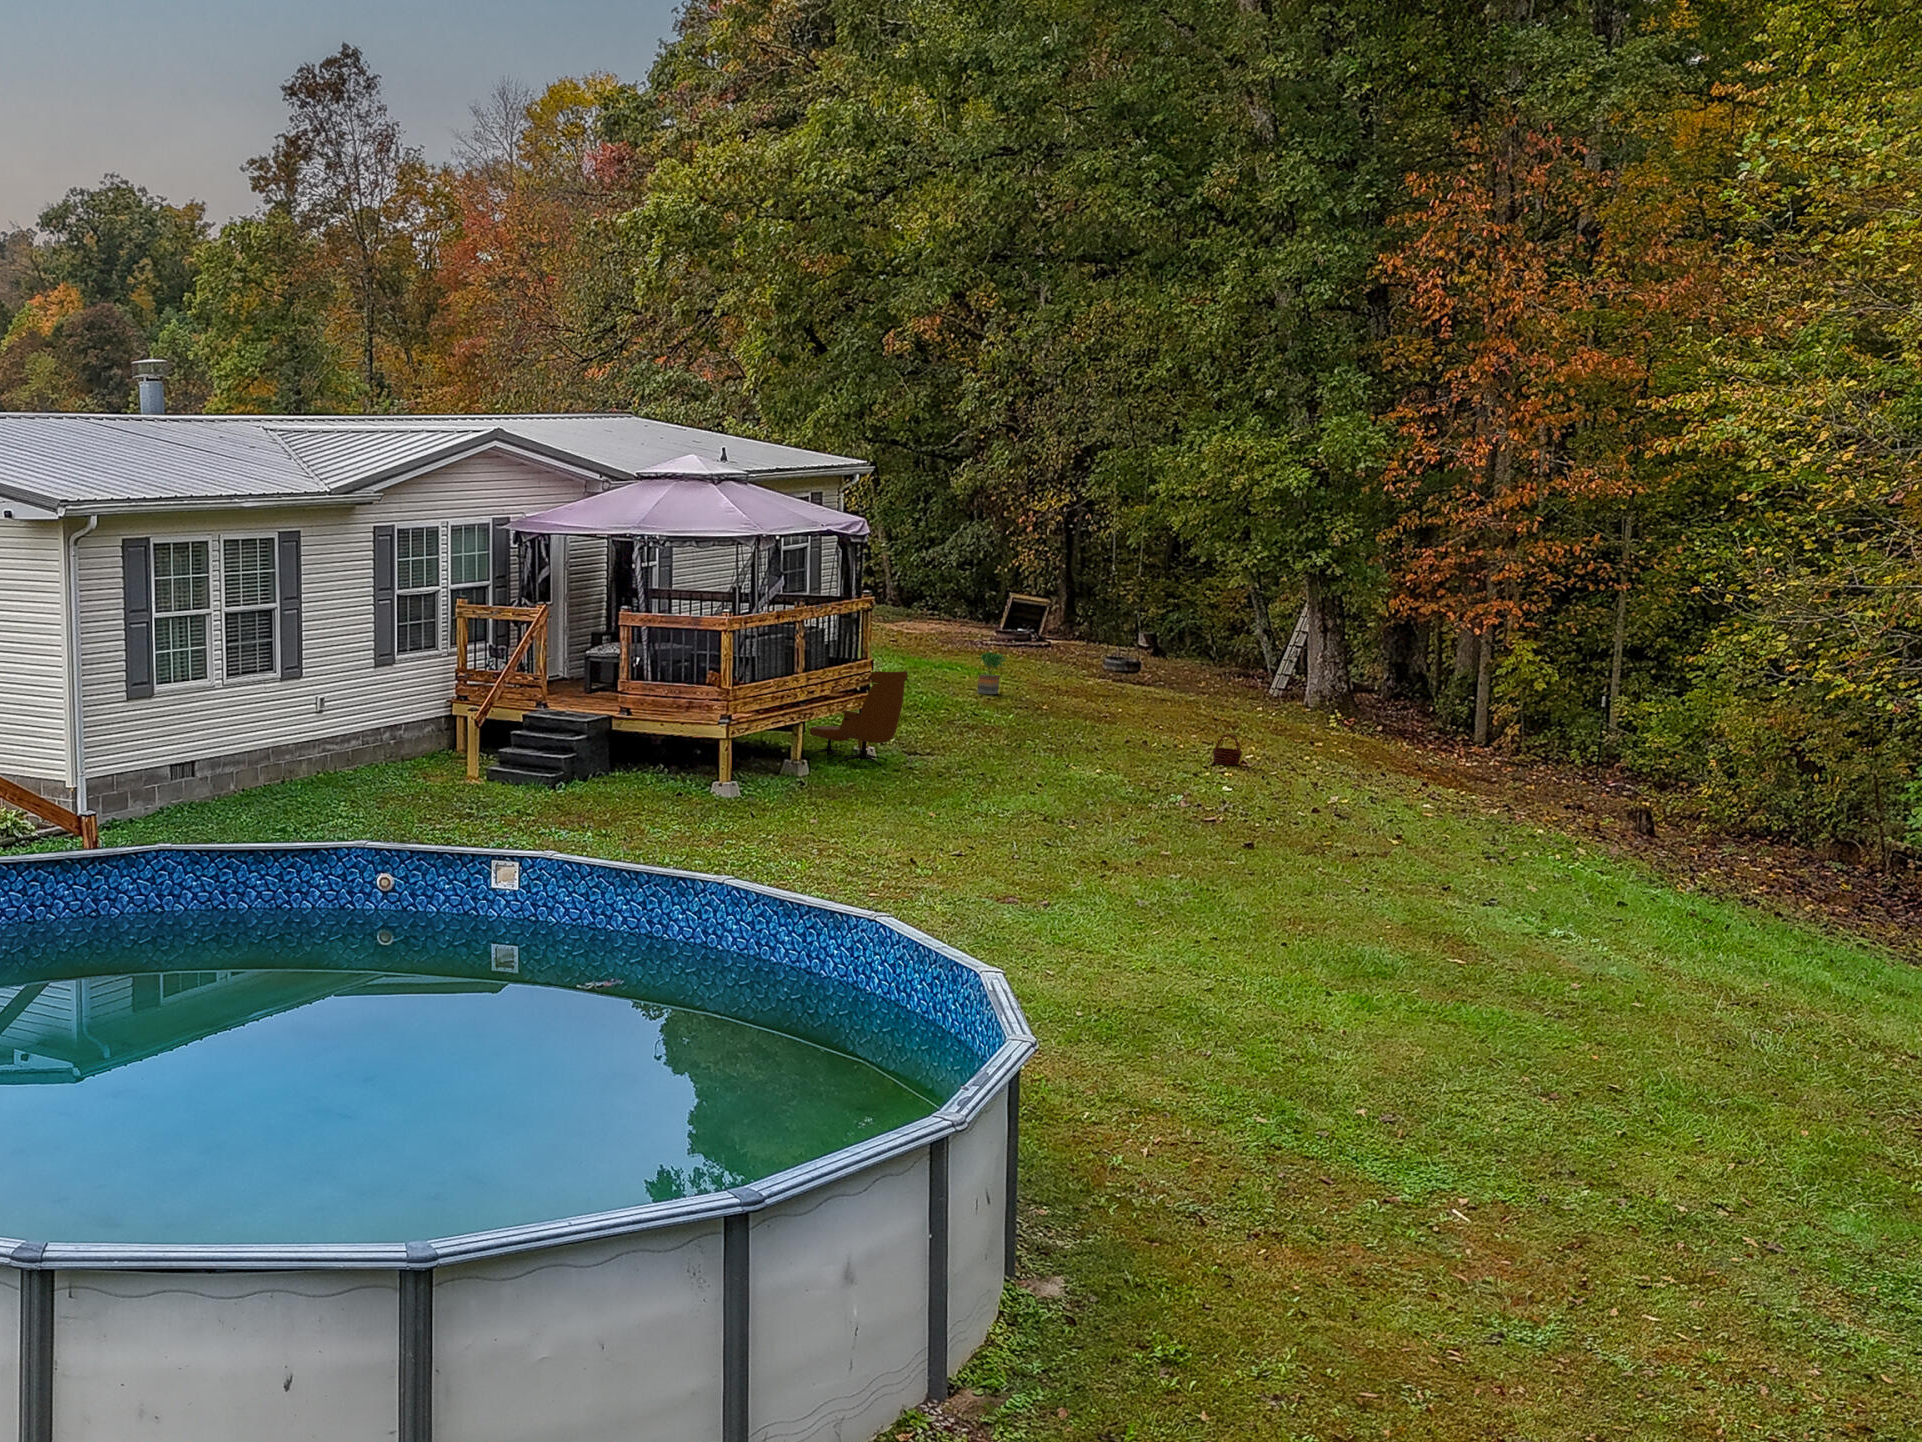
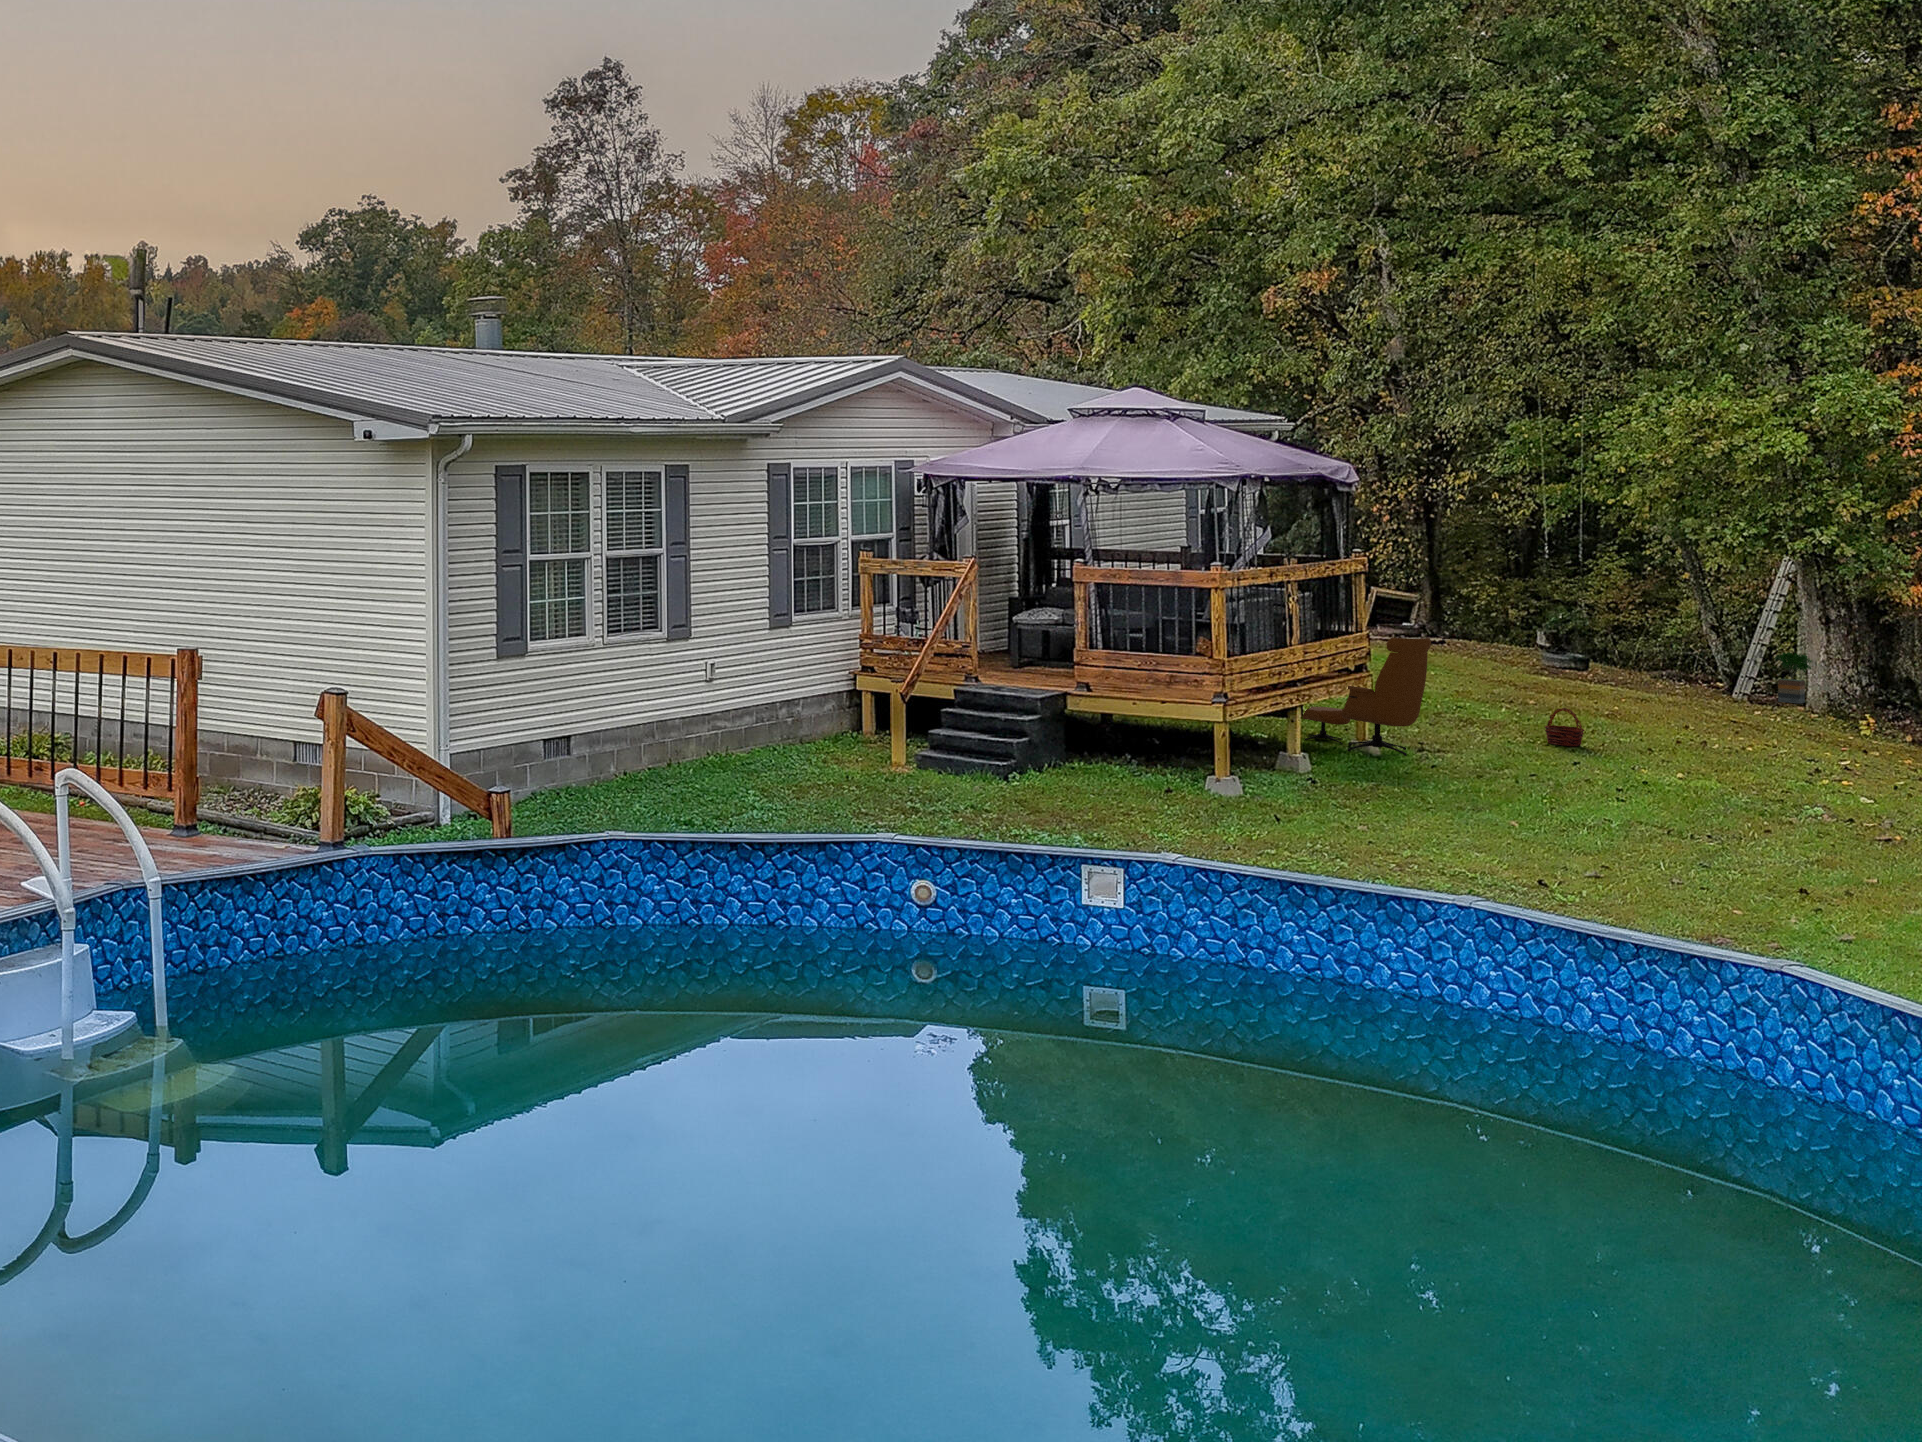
potted tree: present [977,652,1006,694] -> present [1775,652,1812,704]
basket: present [1213,734,1242,765] -> present [1545,708,1584,746]

